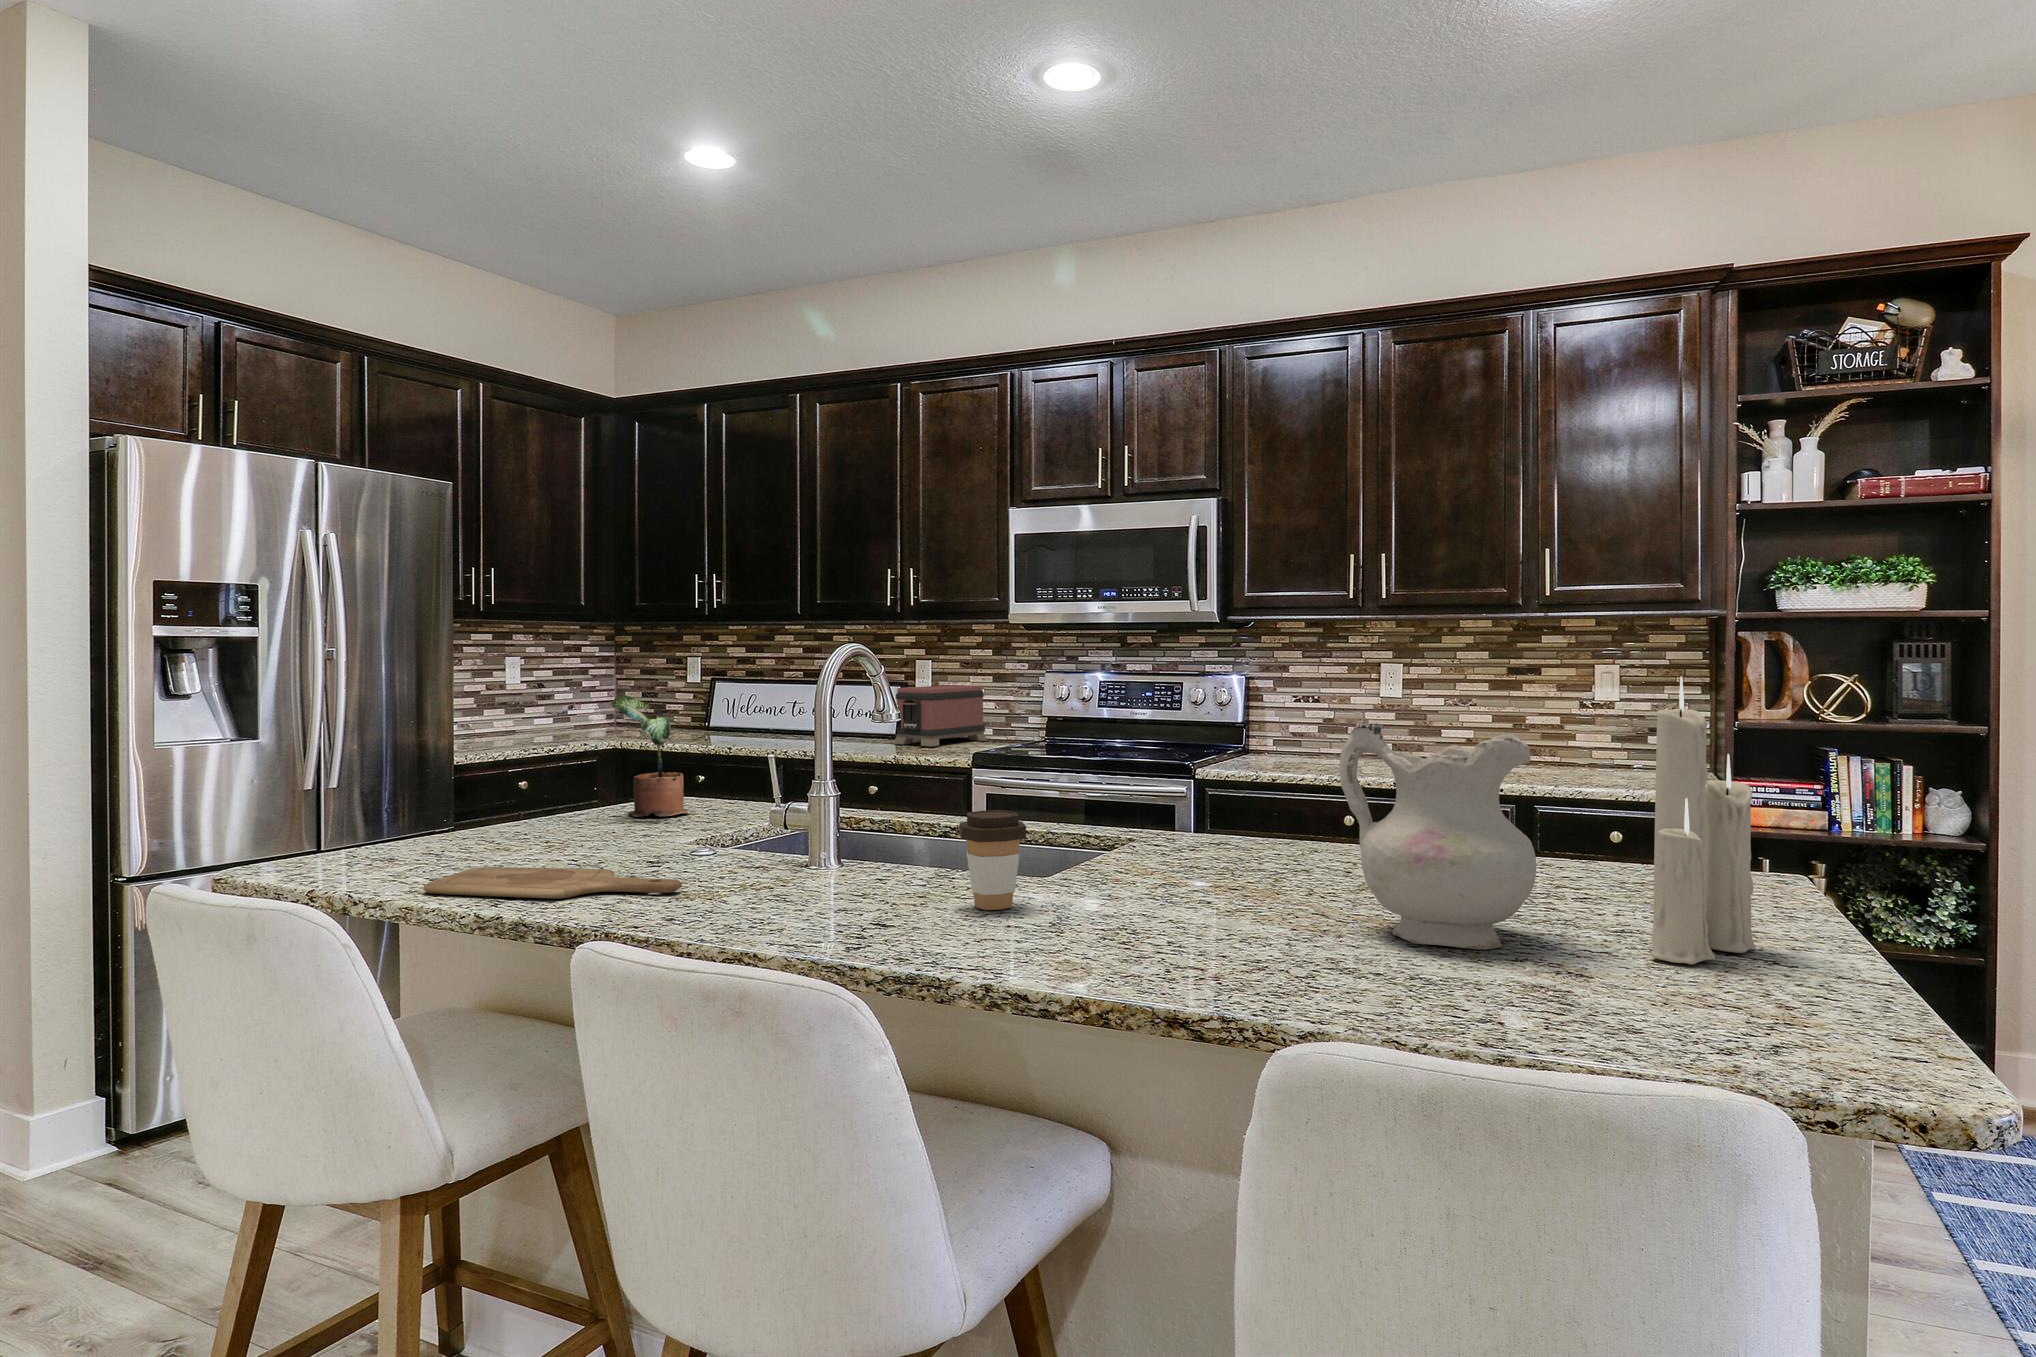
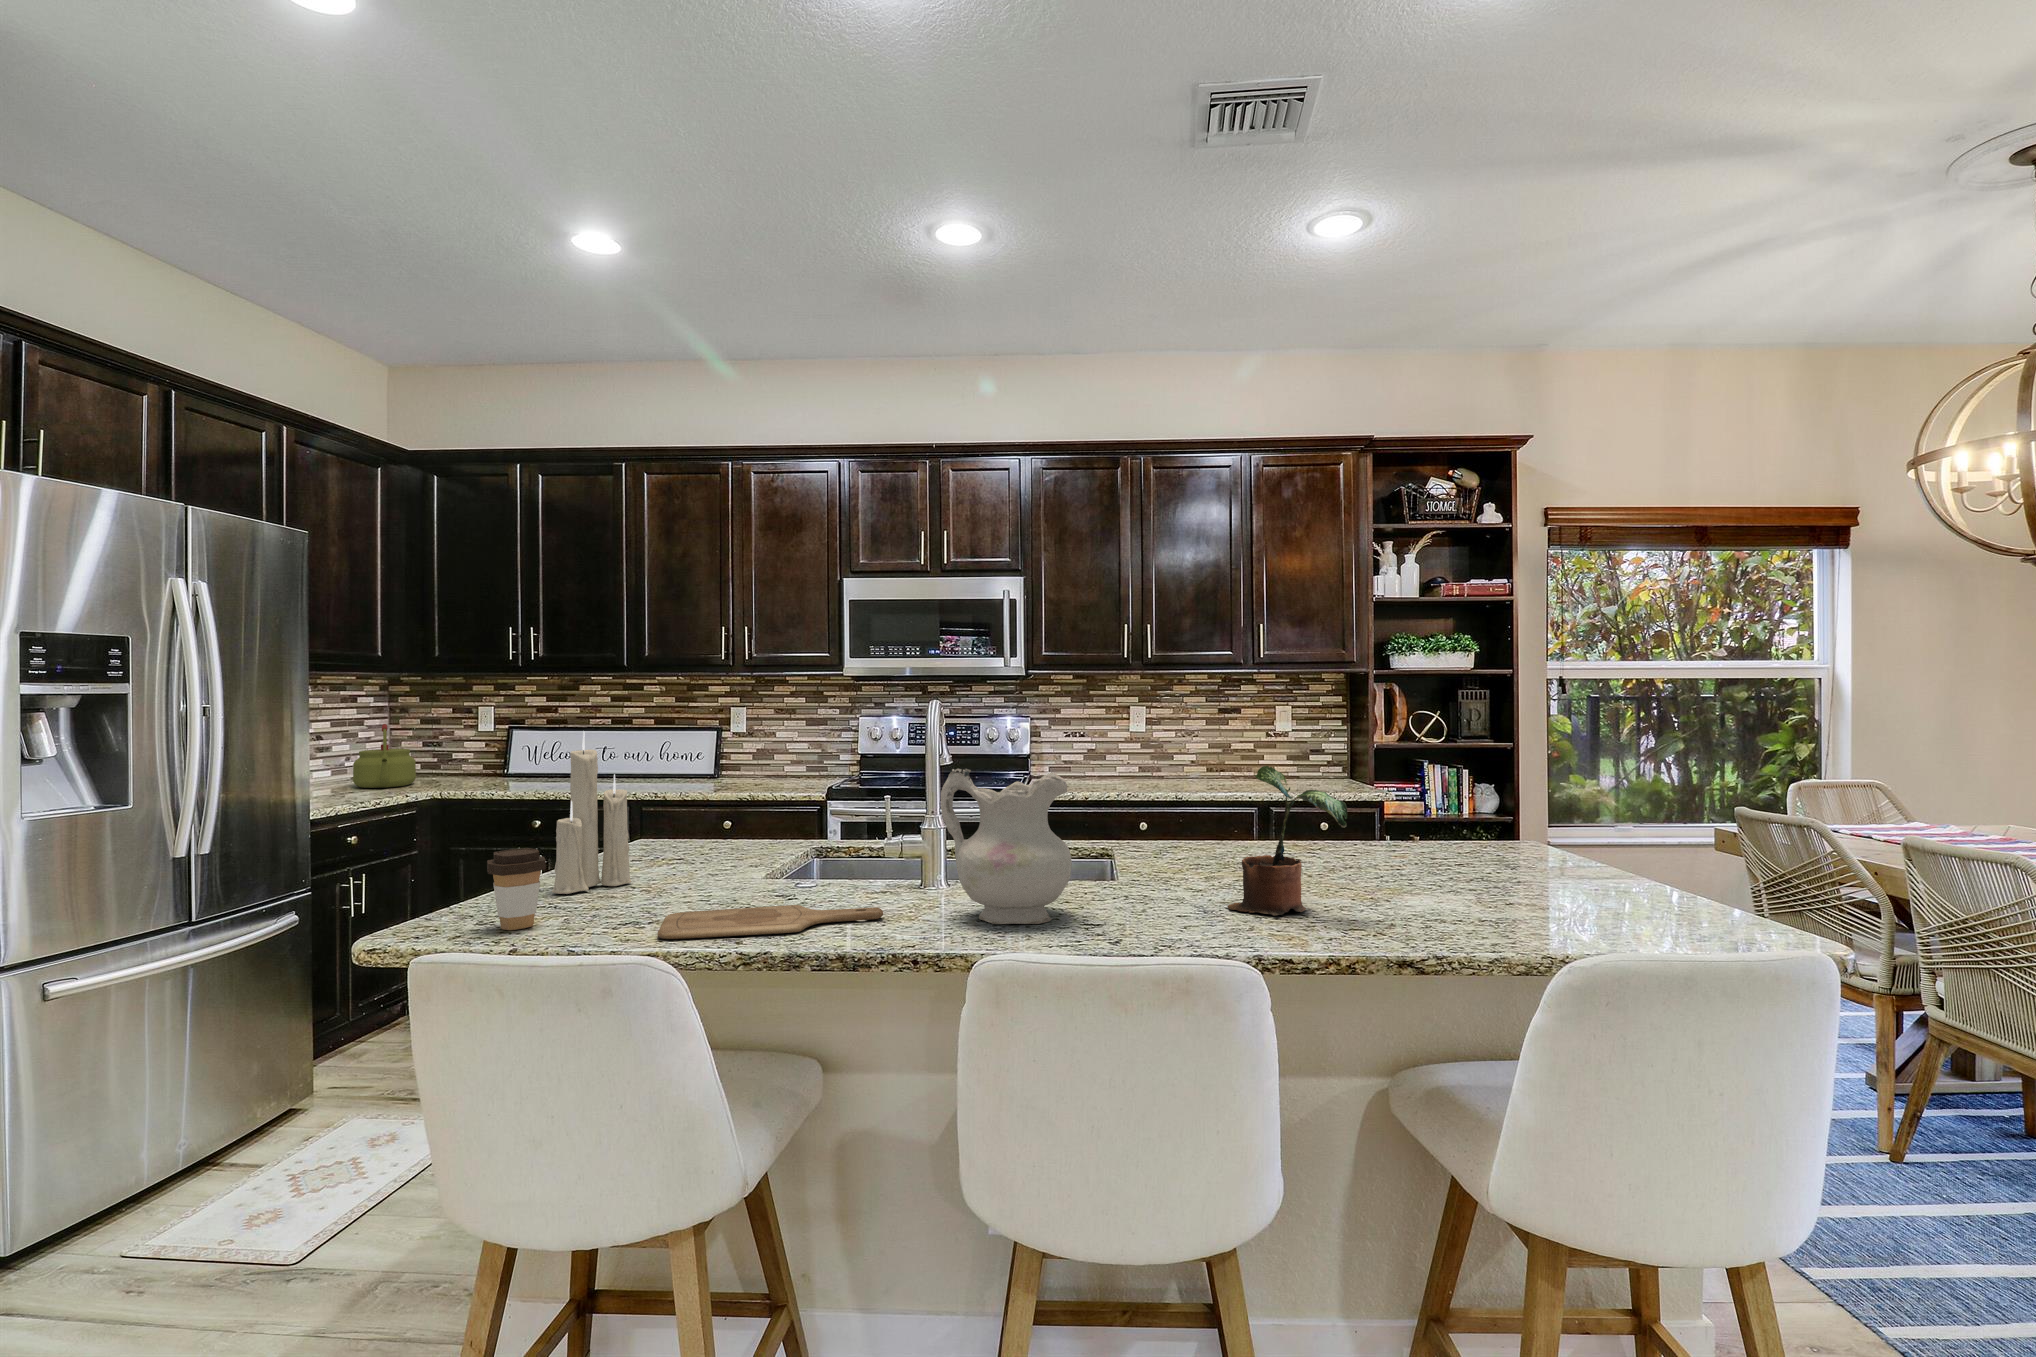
kettle: none [561,673,617,736] -> present [353,724,416,788]
candle: present [1650,676,1756,964] -> present [552,731,632,894]
toaster: present [893,685,987,746] -> none [723,729,801,783]
potted plant: present [611,695,688,817] -> present [1227,766,1348,915]
ceramic pitcher: present [1340,722,1536,950] -> present [941,768,1072,924]
coffee cup: present [960,810,1026,910] -> present [487,848,546,930]

